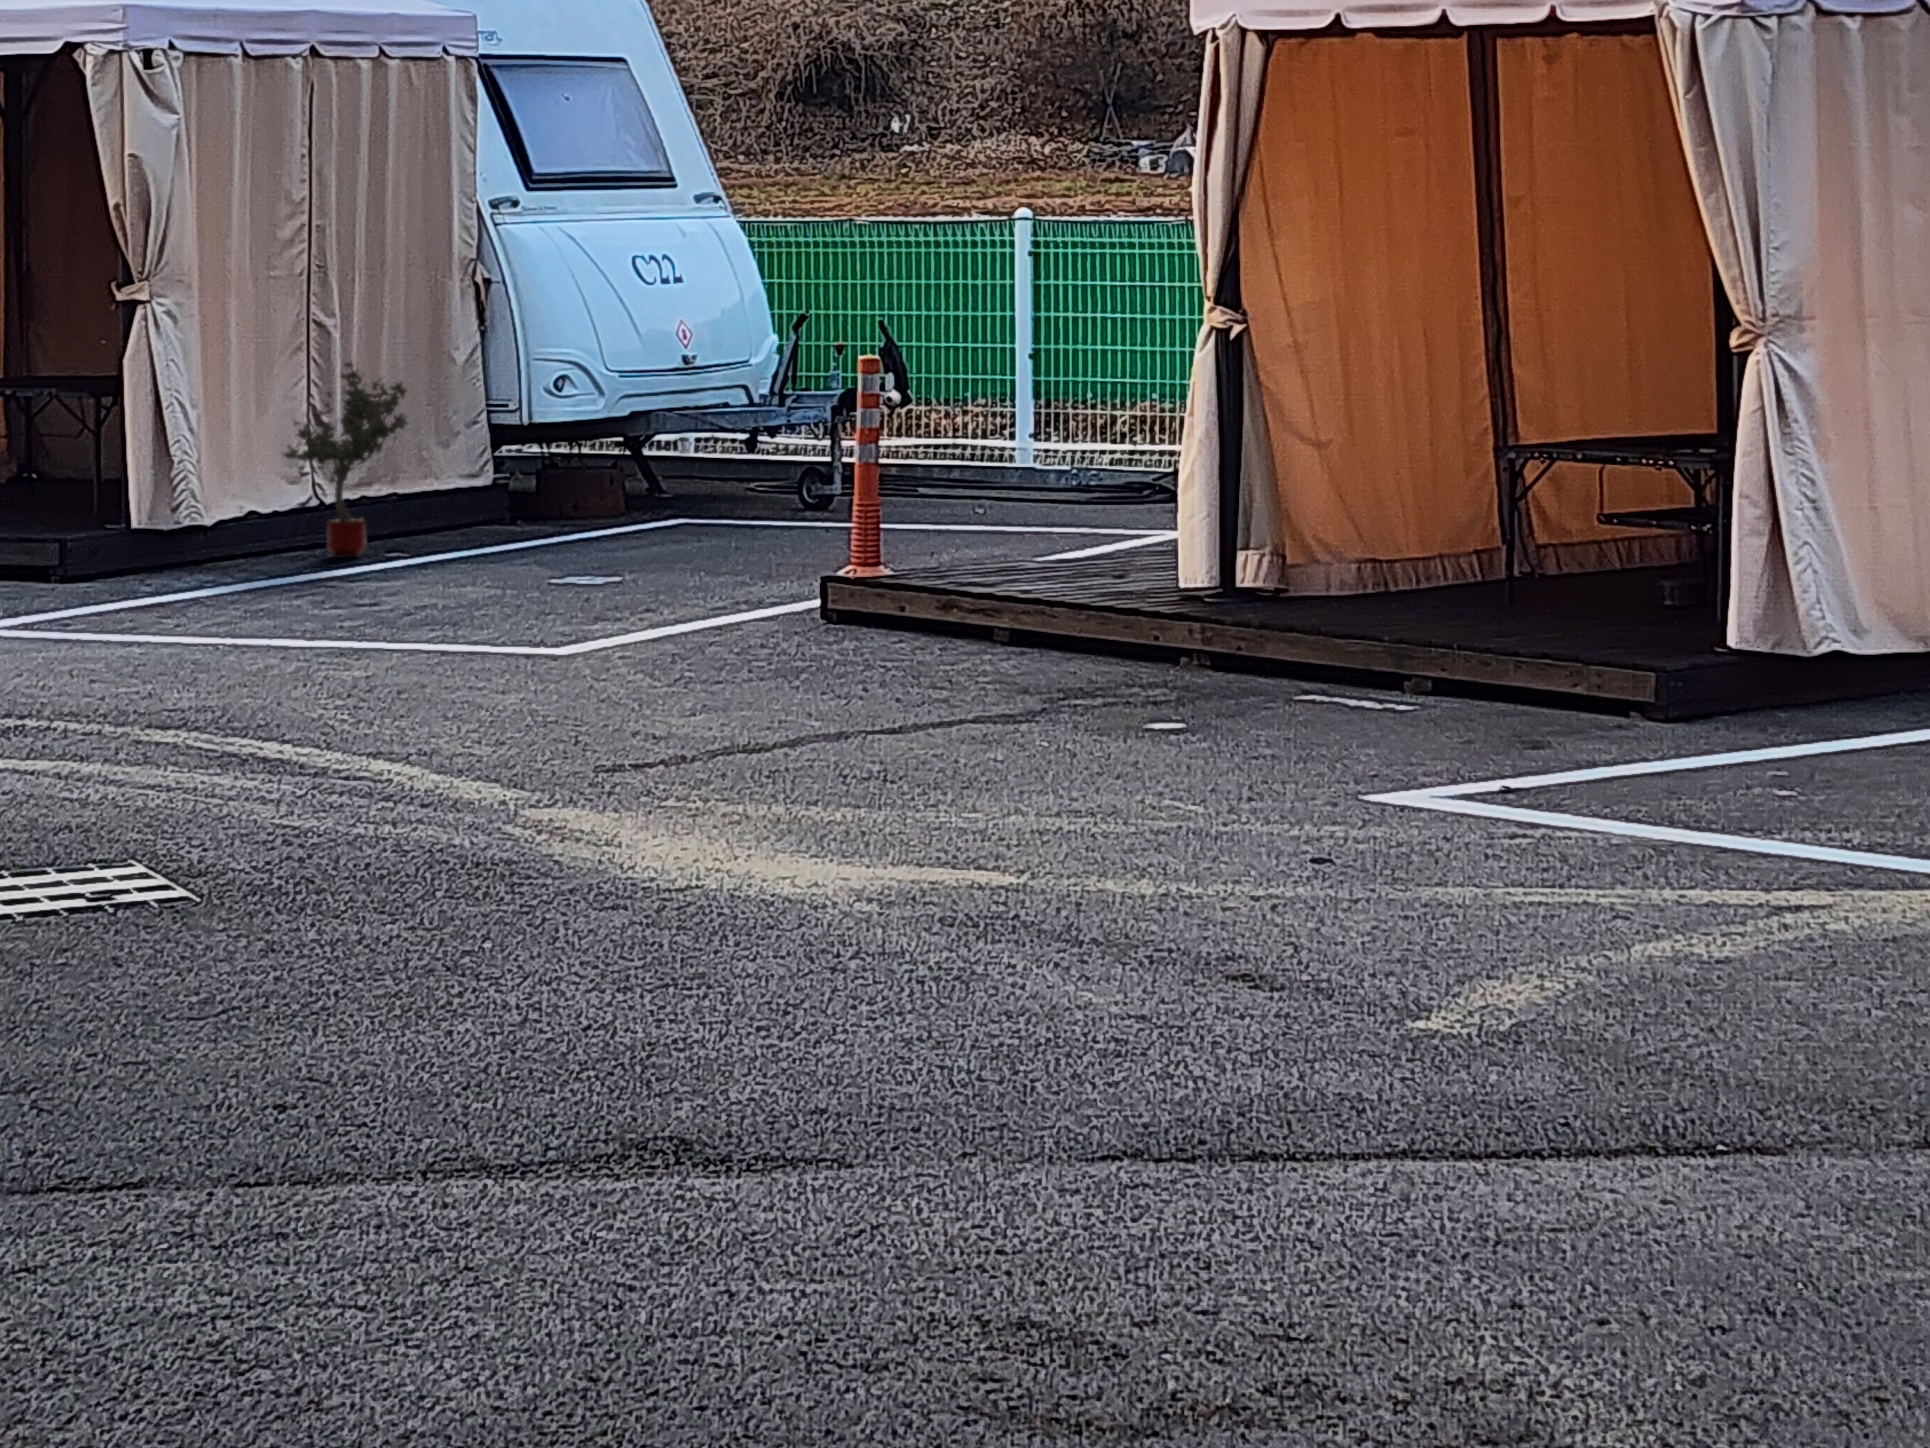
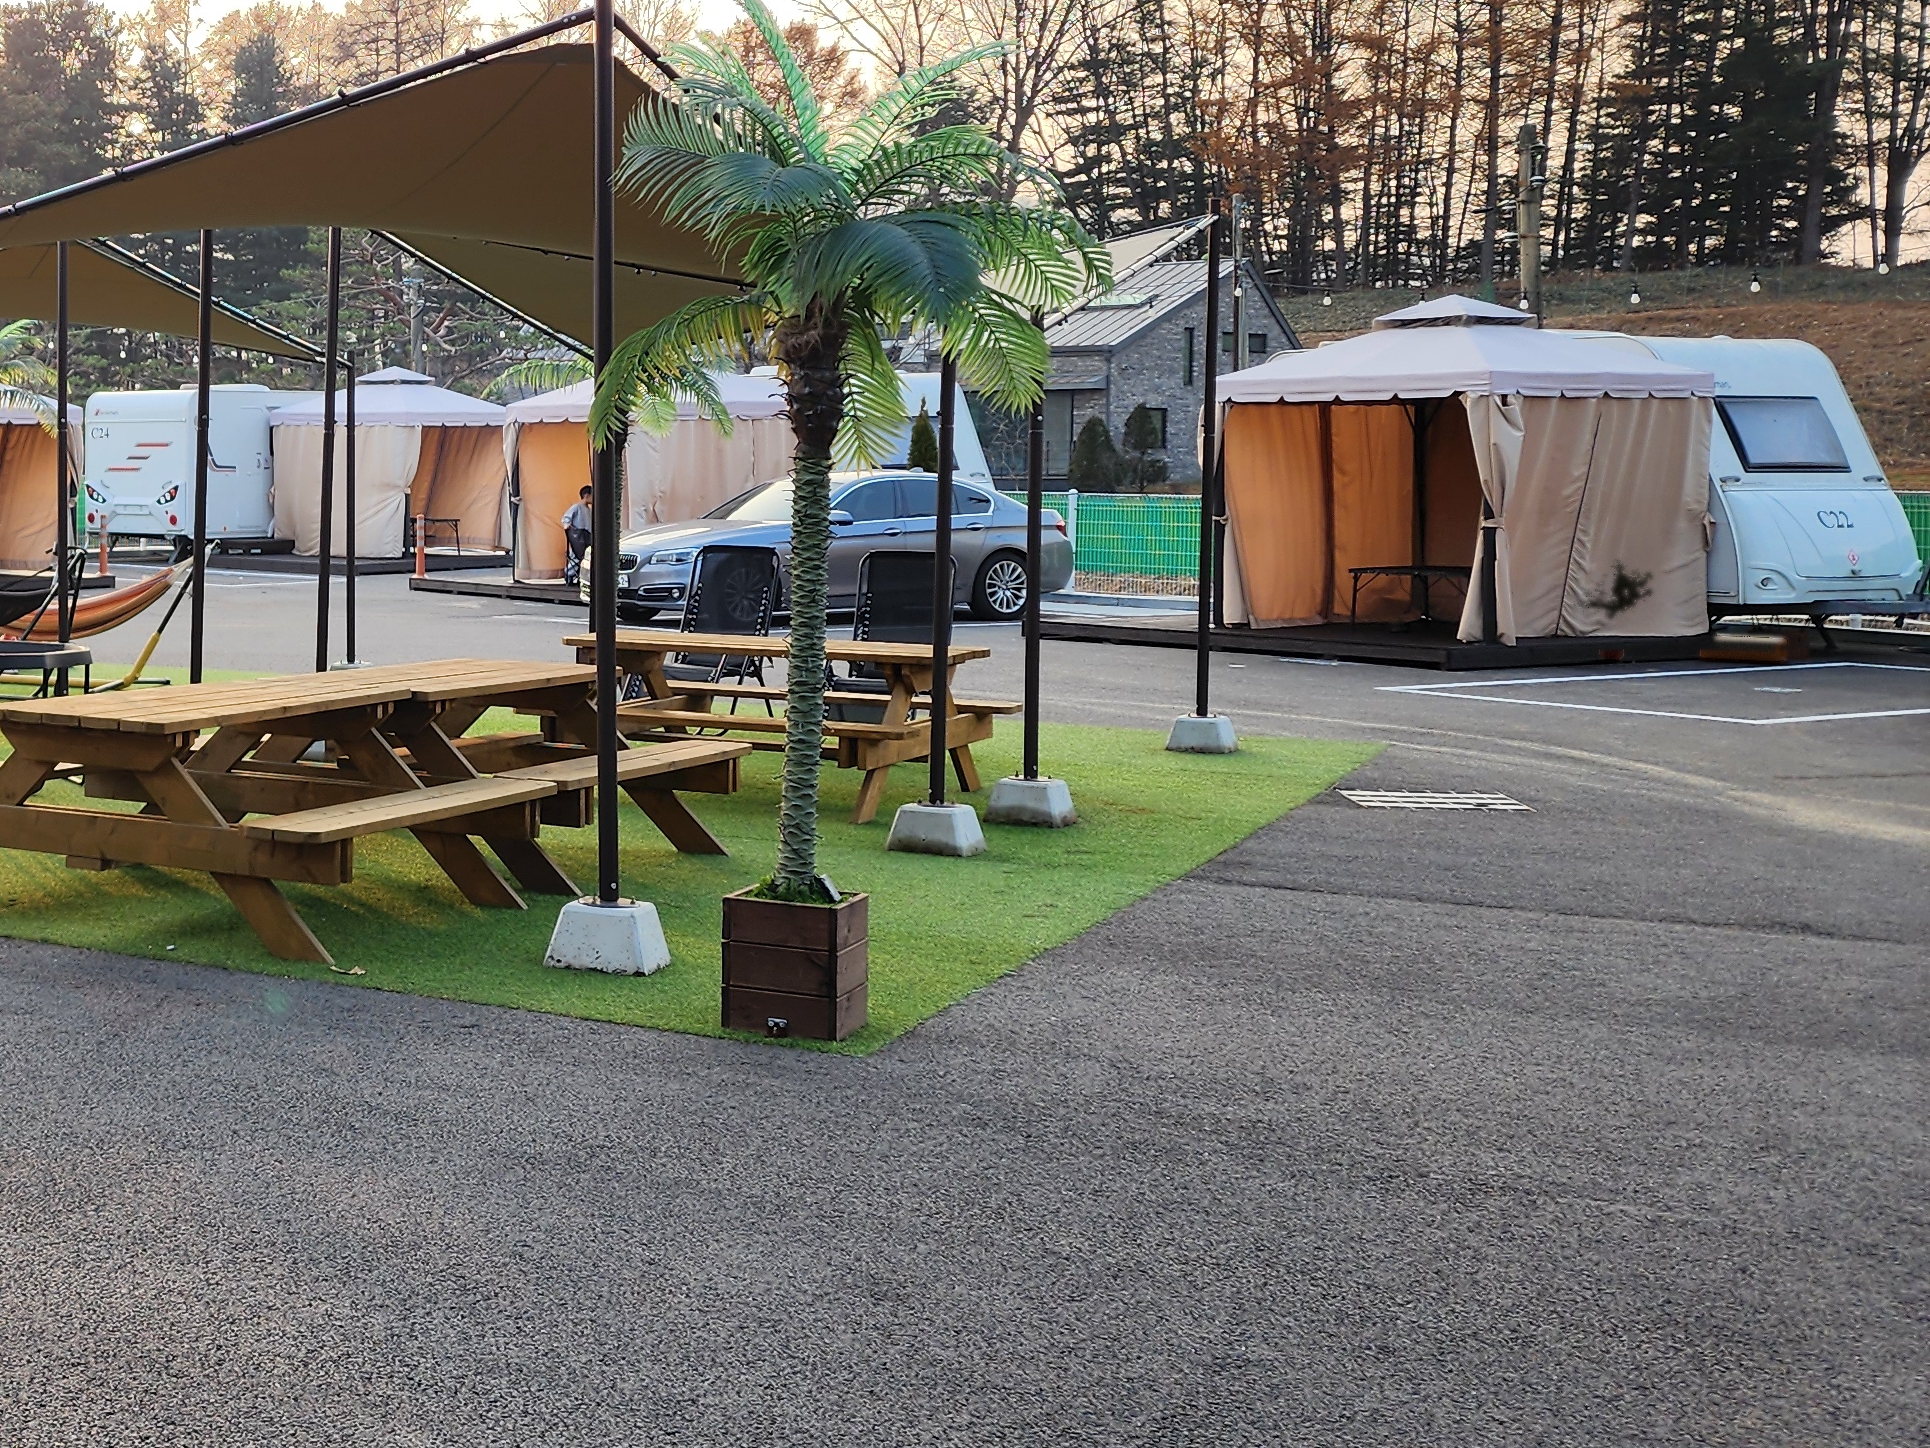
storage box: none [481,488,606,535] -> present [1701,637,1786,661]

